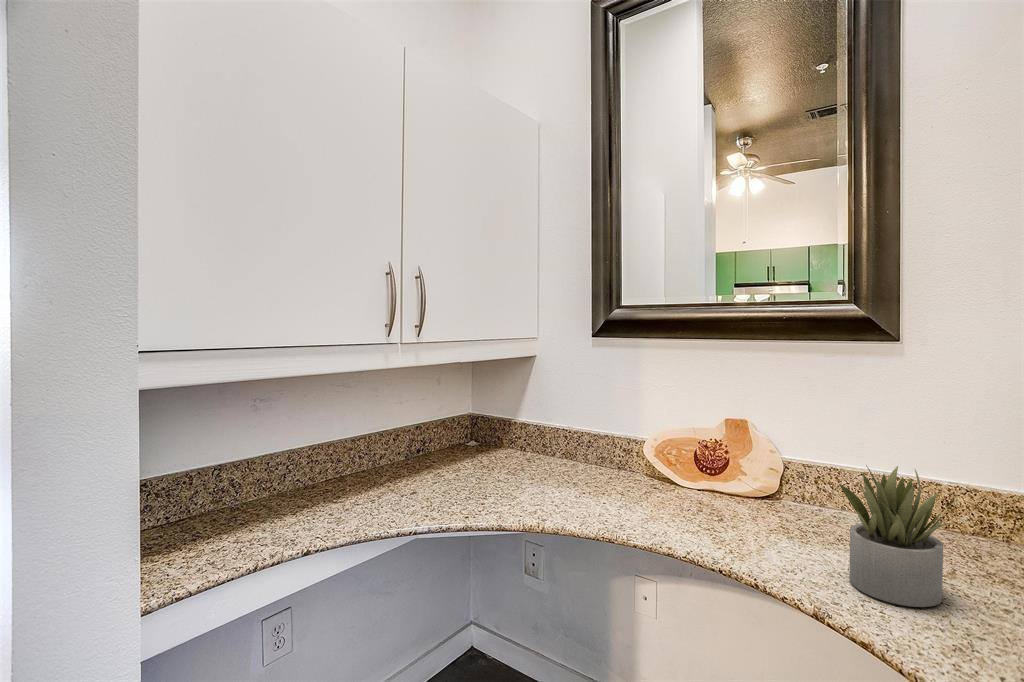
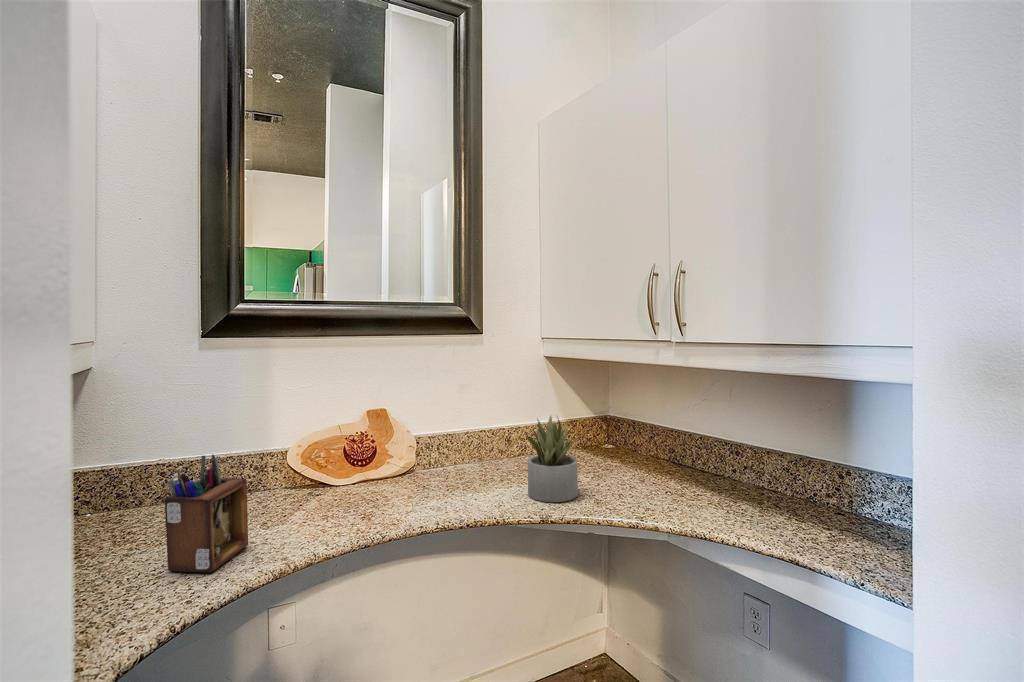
desk organizer: none [490,422,546,505] -> present [165,455,248,572]

